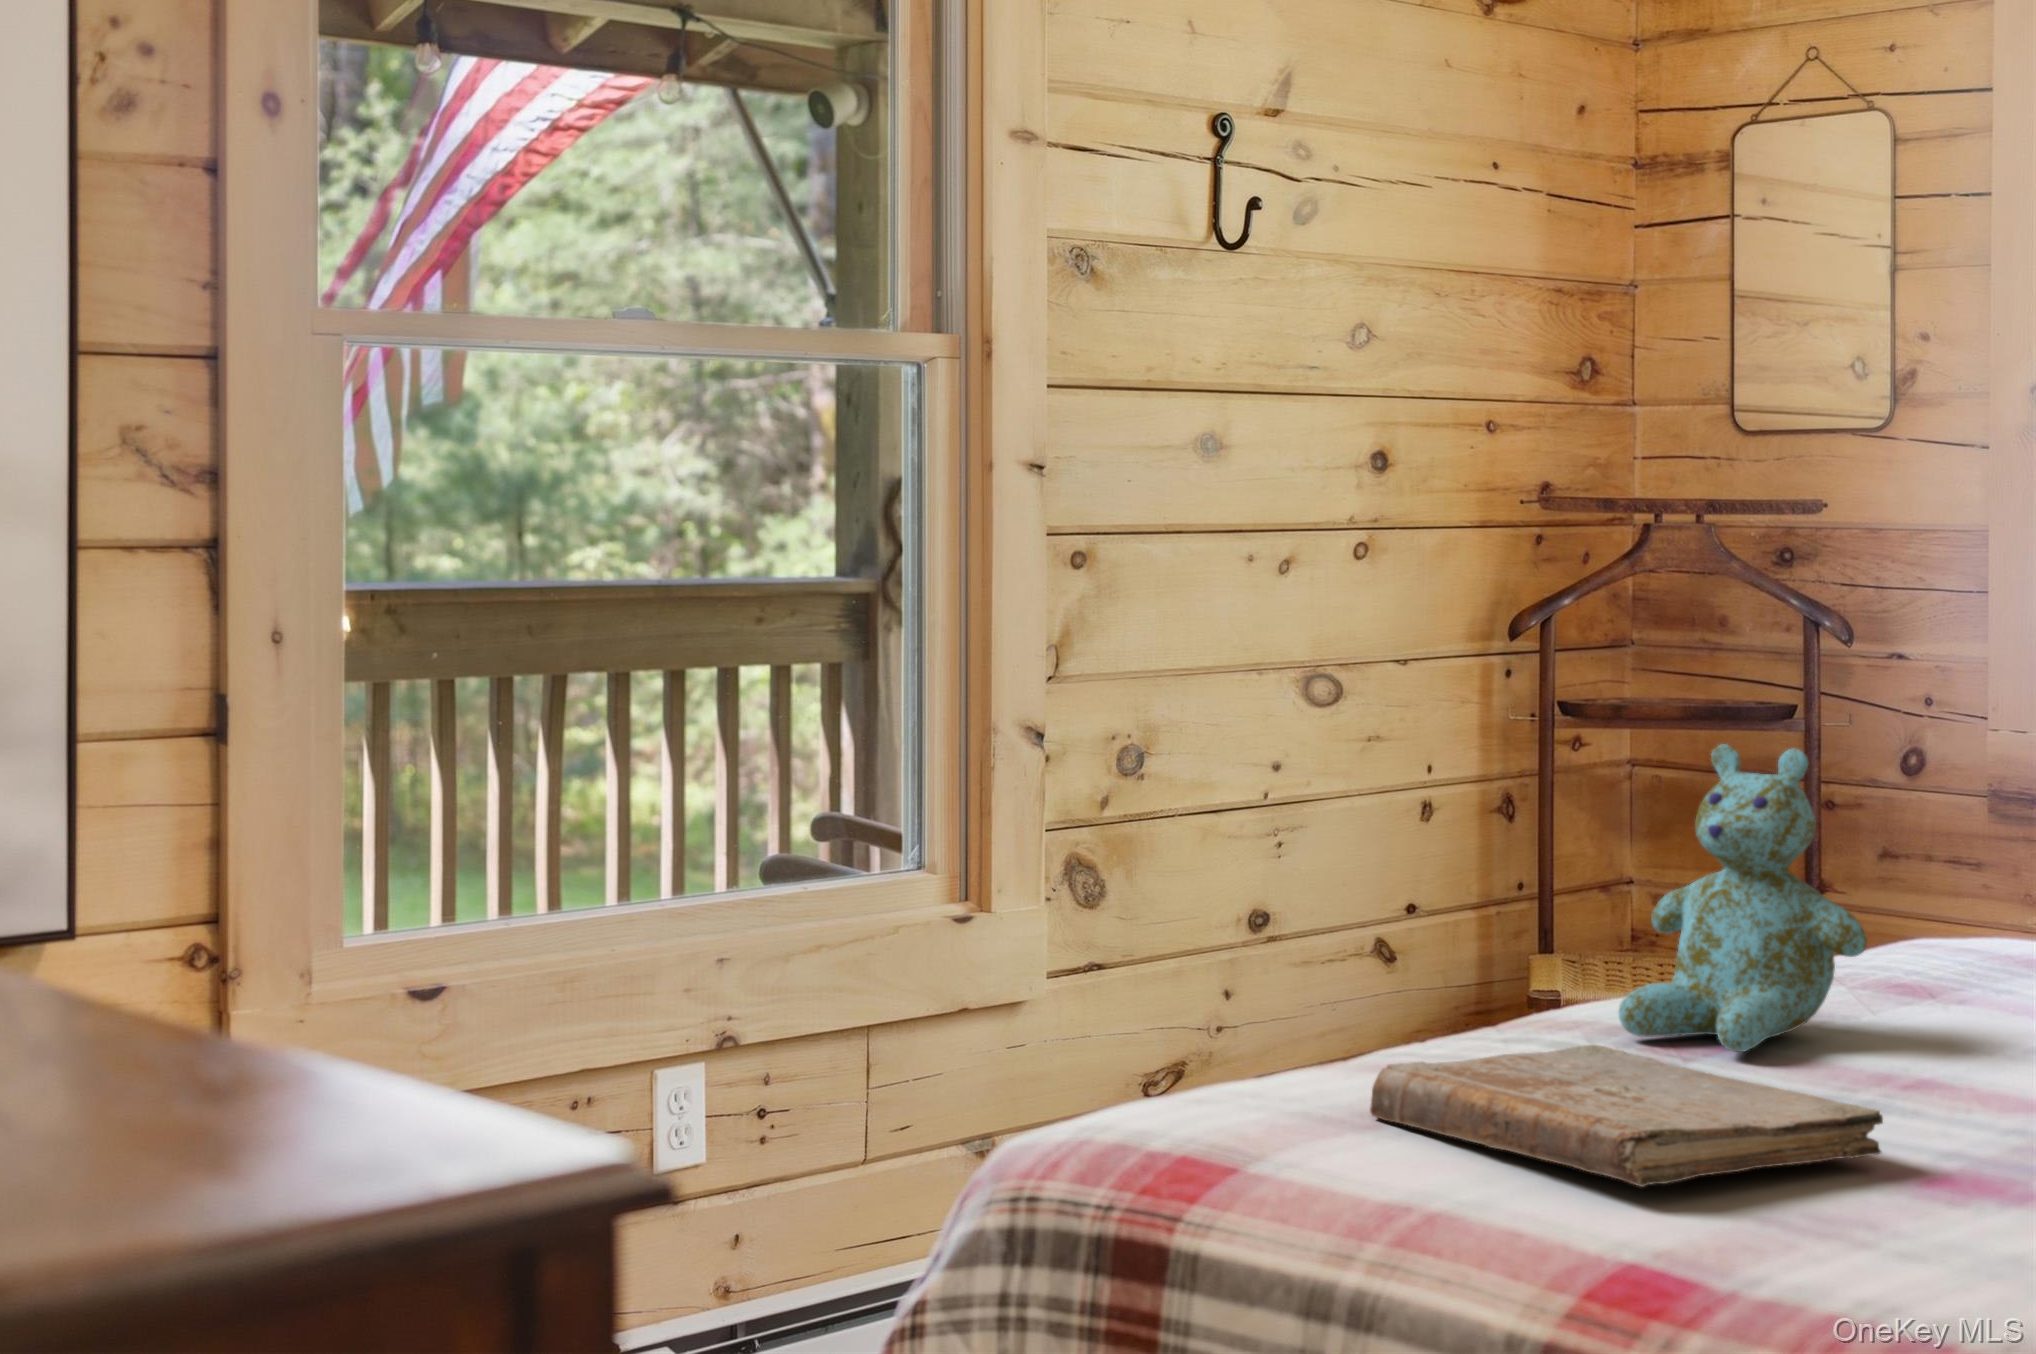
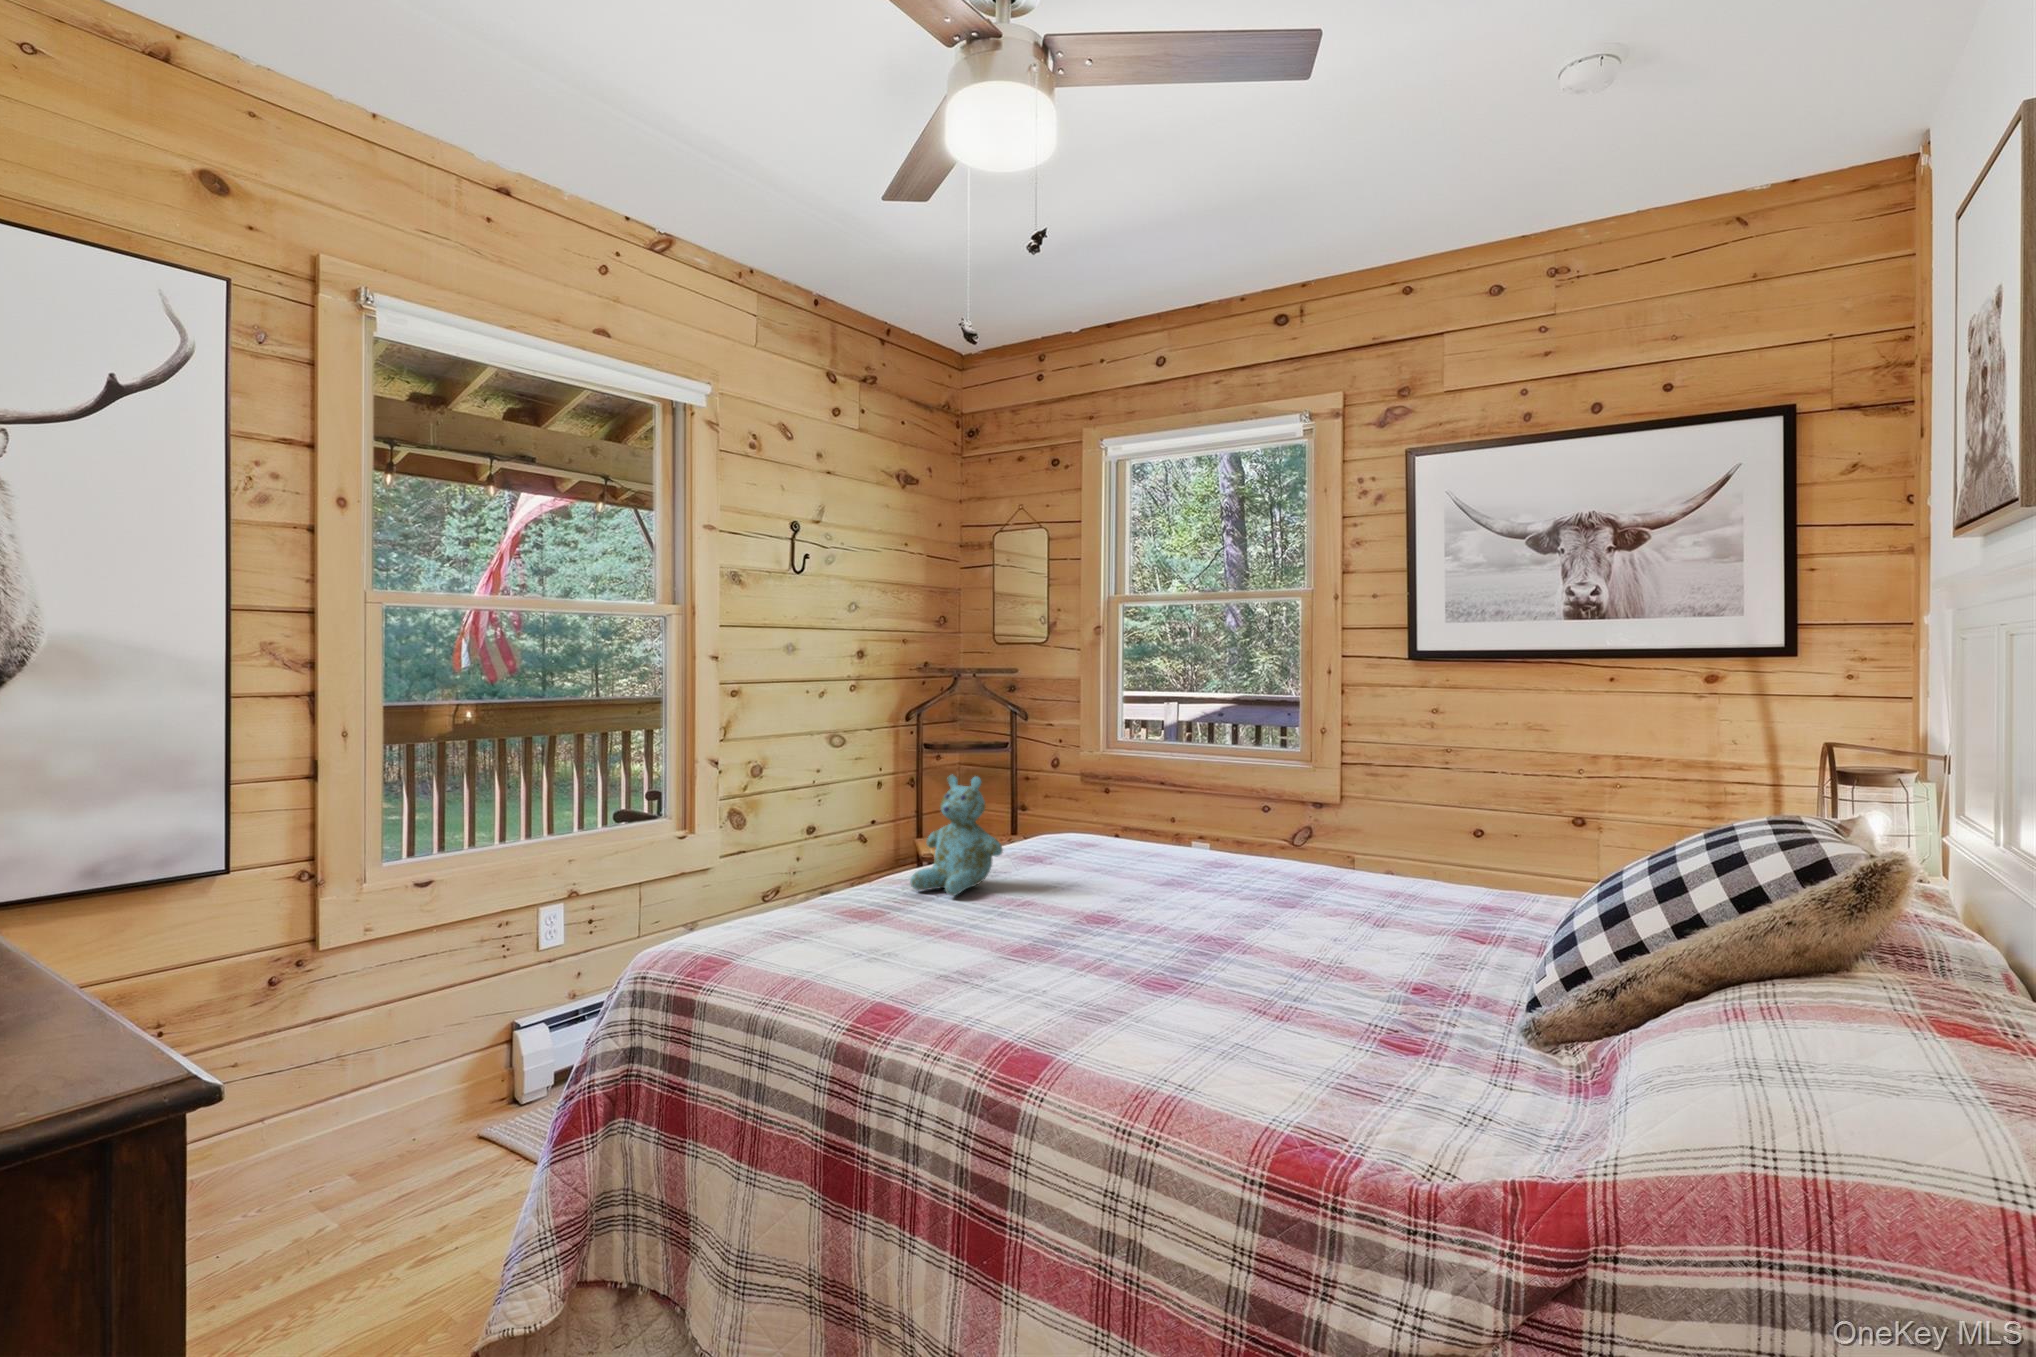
book: present [1370,1045,1883,1187] -> none [796,897,991,963]

